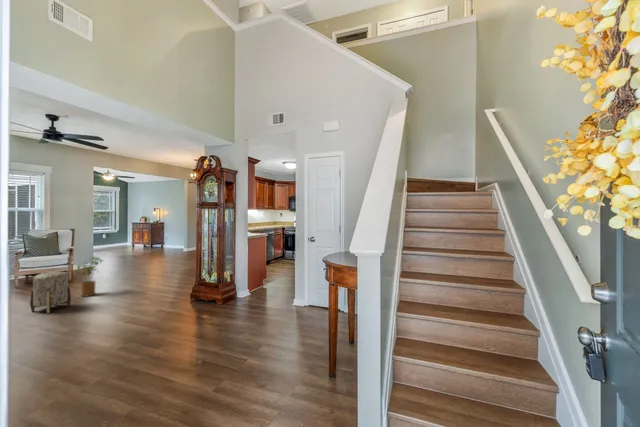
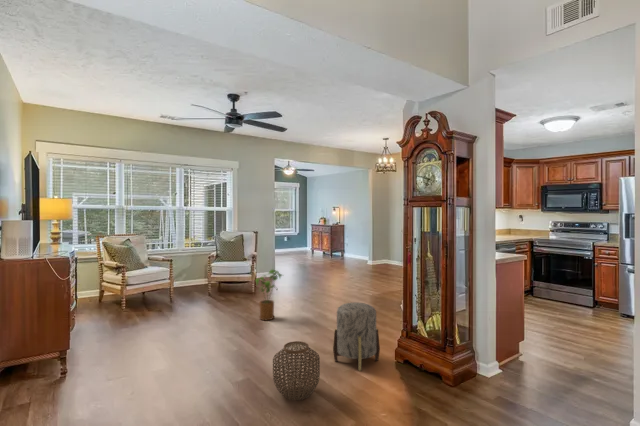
ottoman: present [30,271,71,313] -> present [333,302,380,371]
woven basket: none [98,295,135,331] -> present [273,341,320,400]

